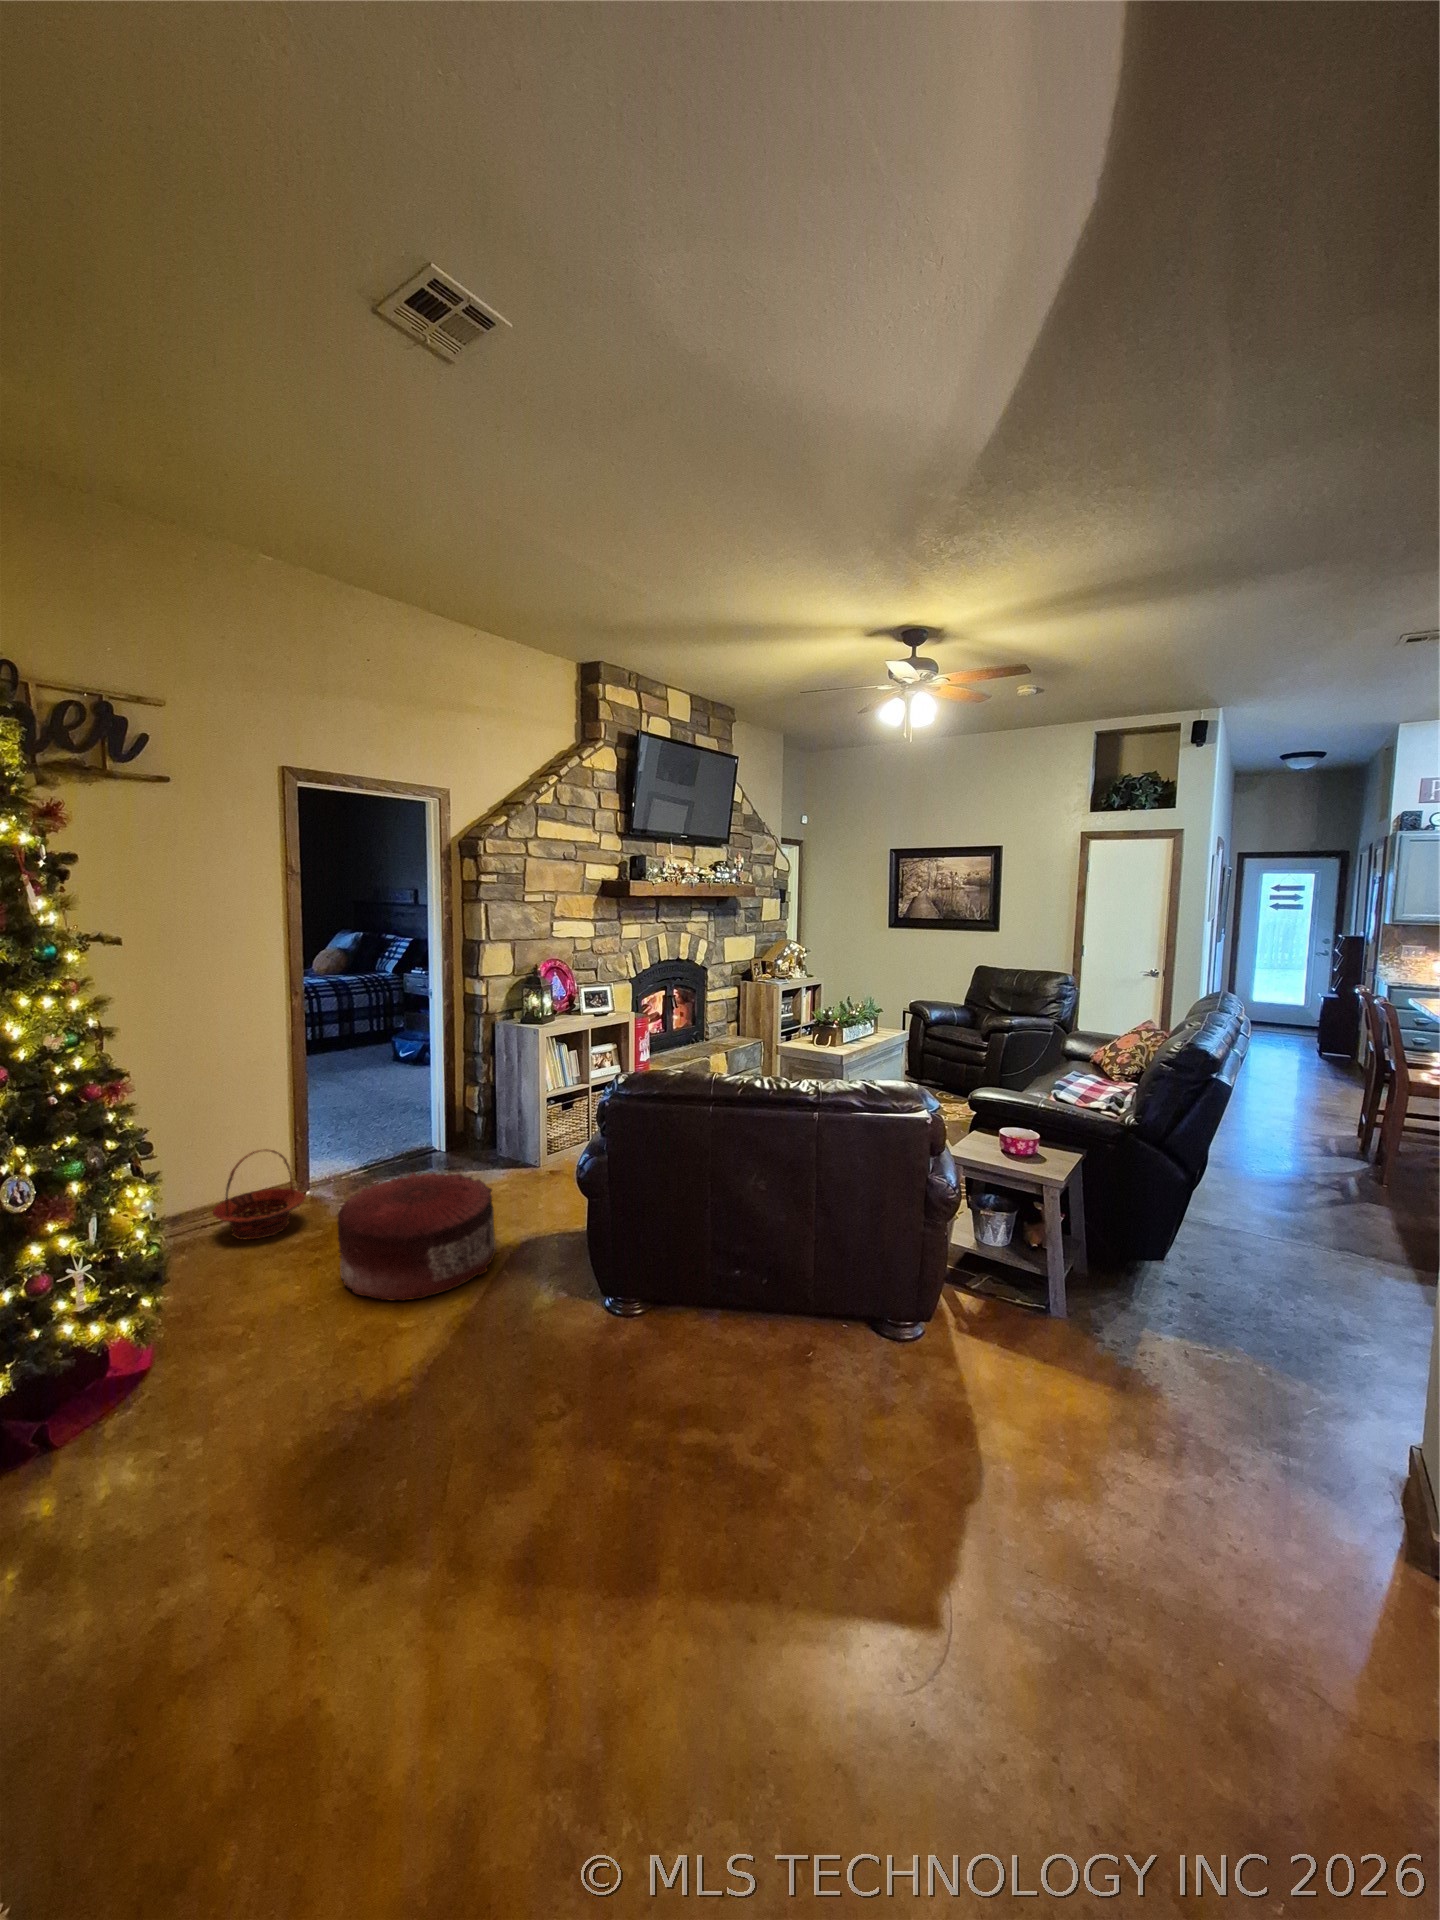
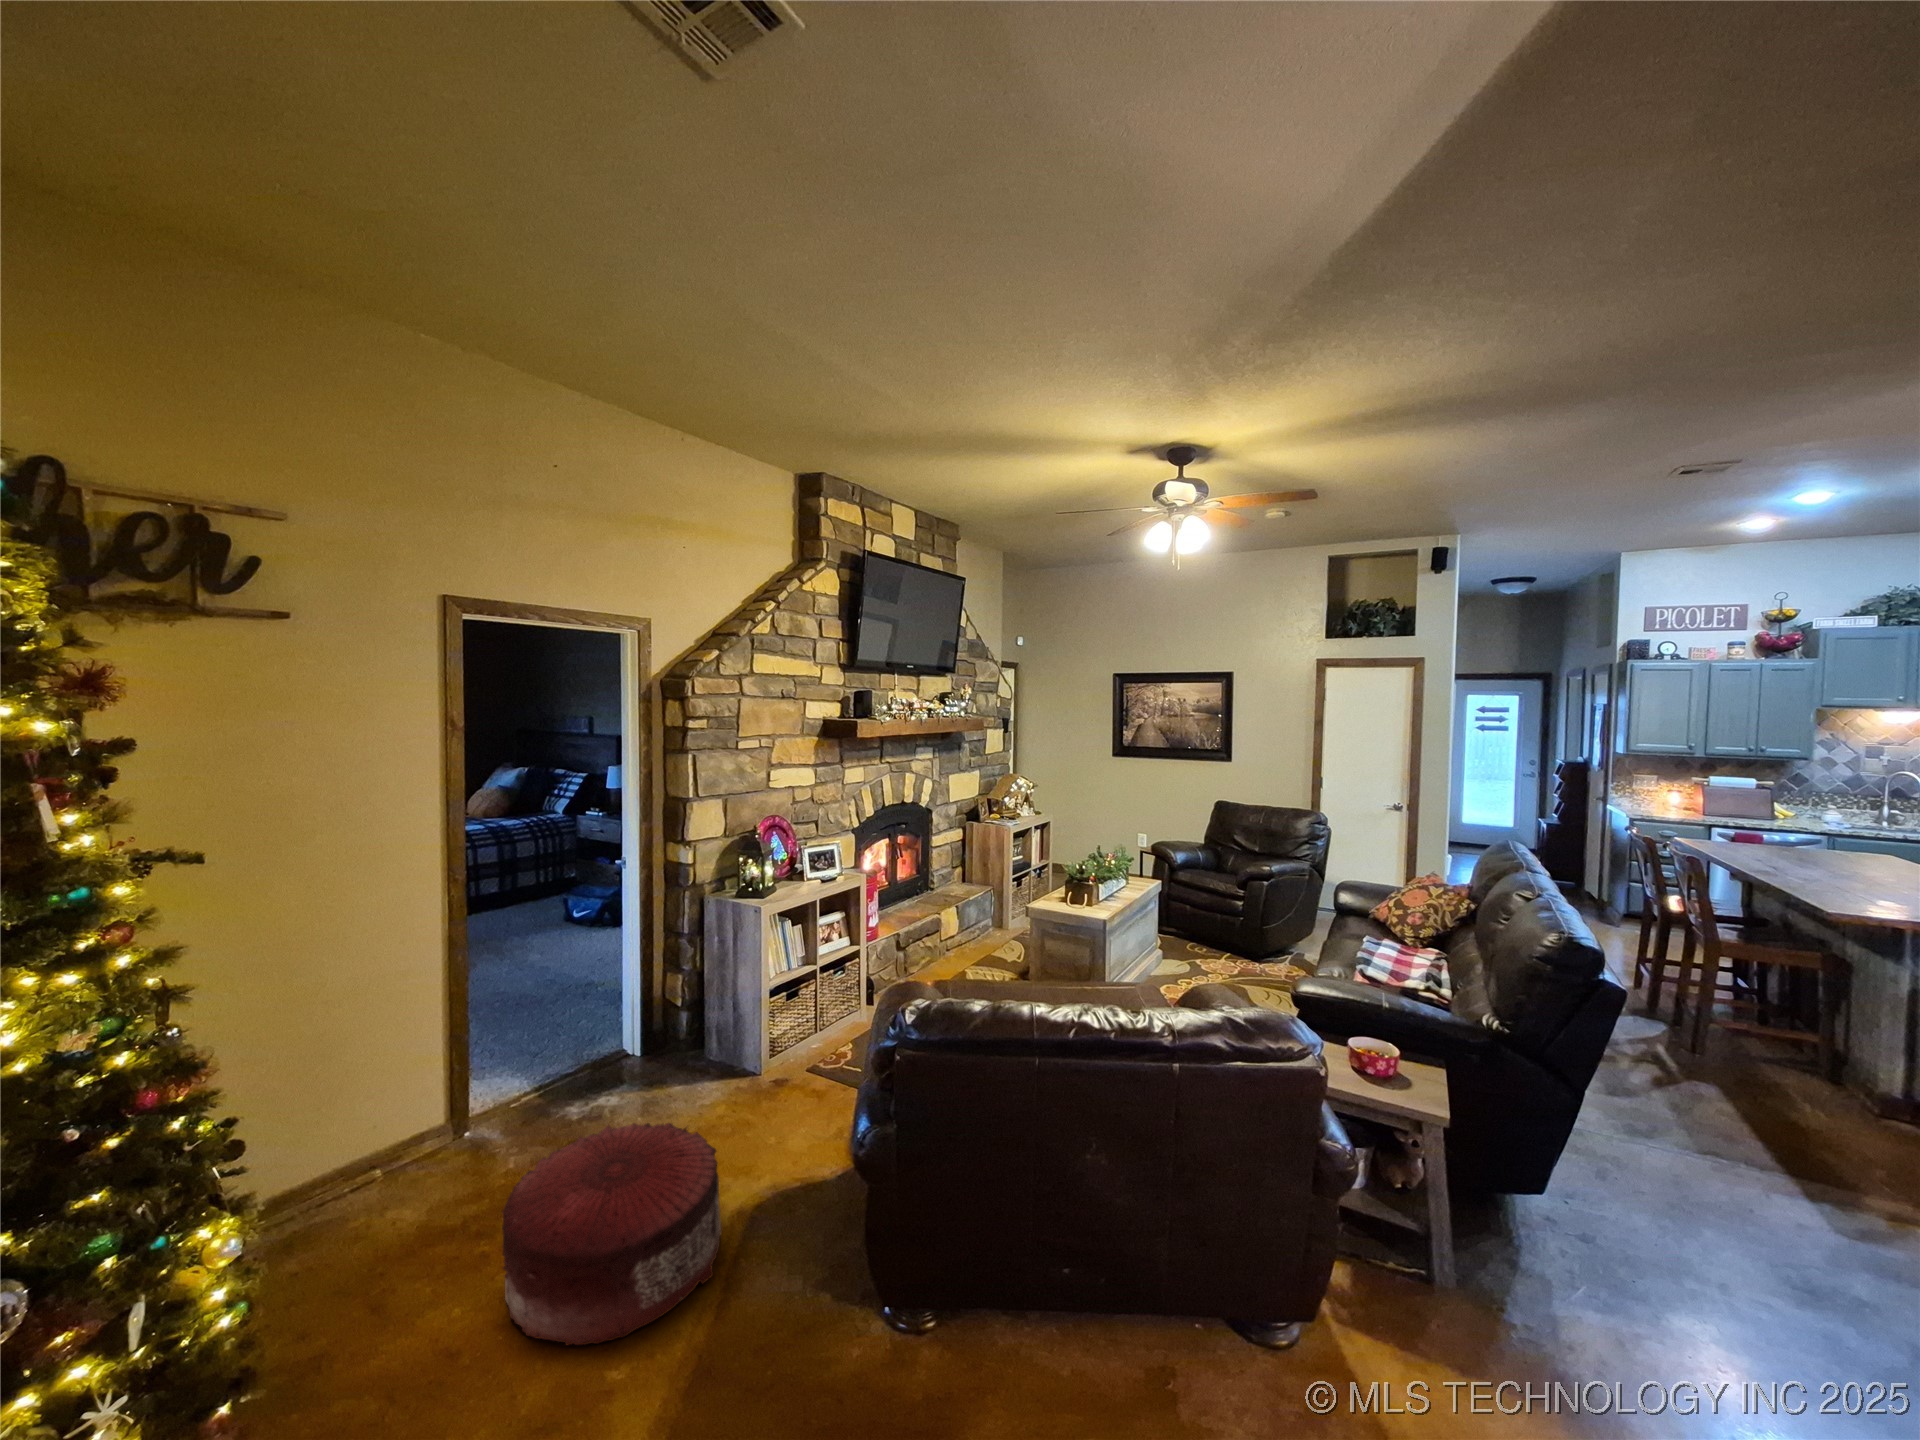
basket: present [212,1149,305,1239] -> none [321,1100,457,1234]

